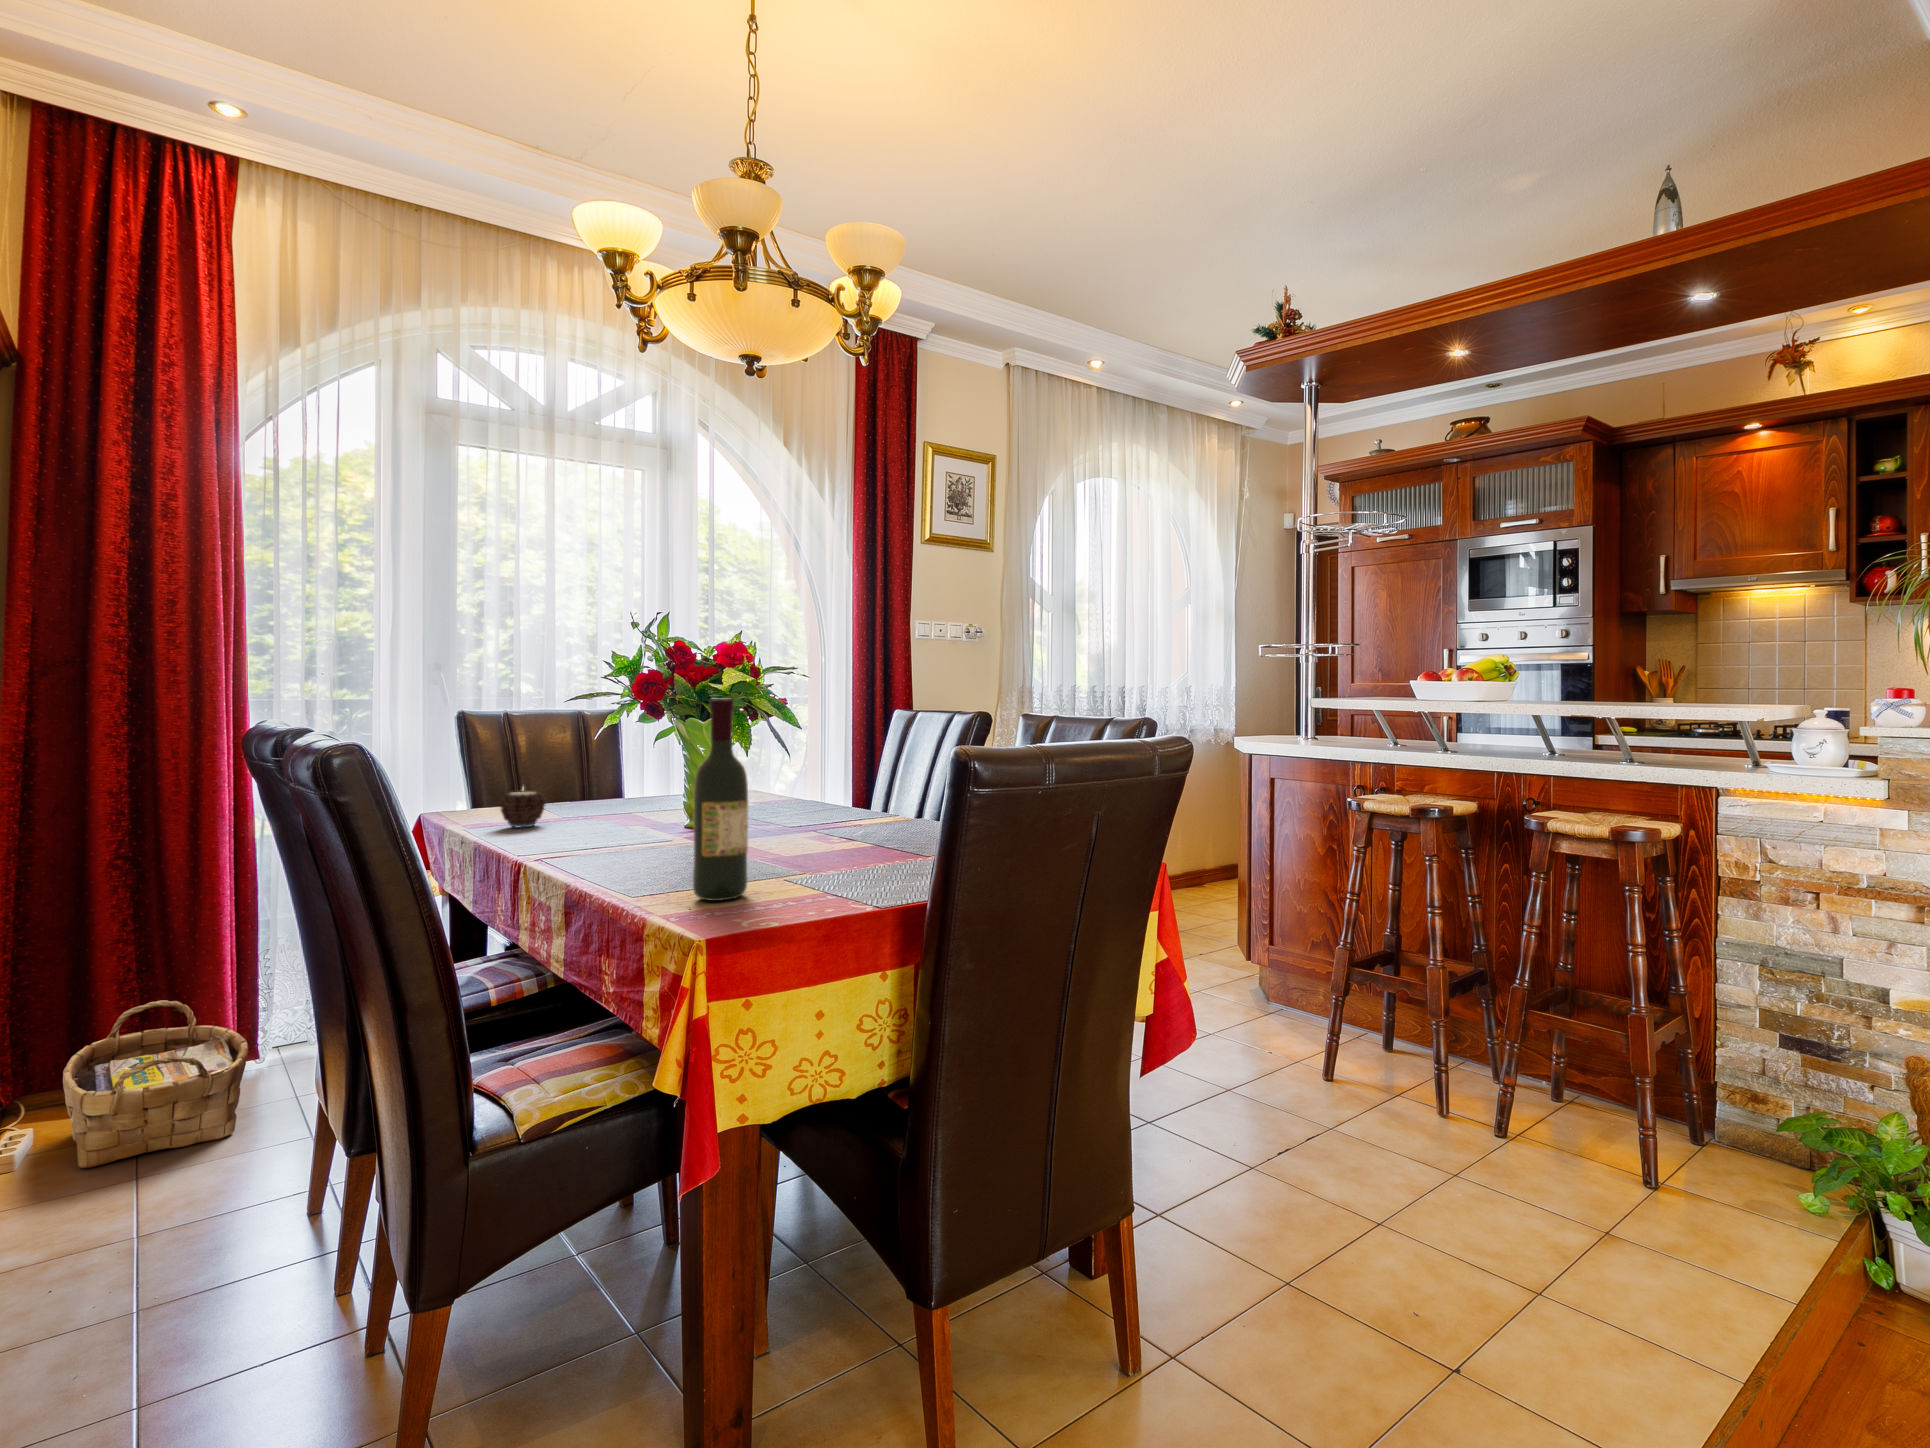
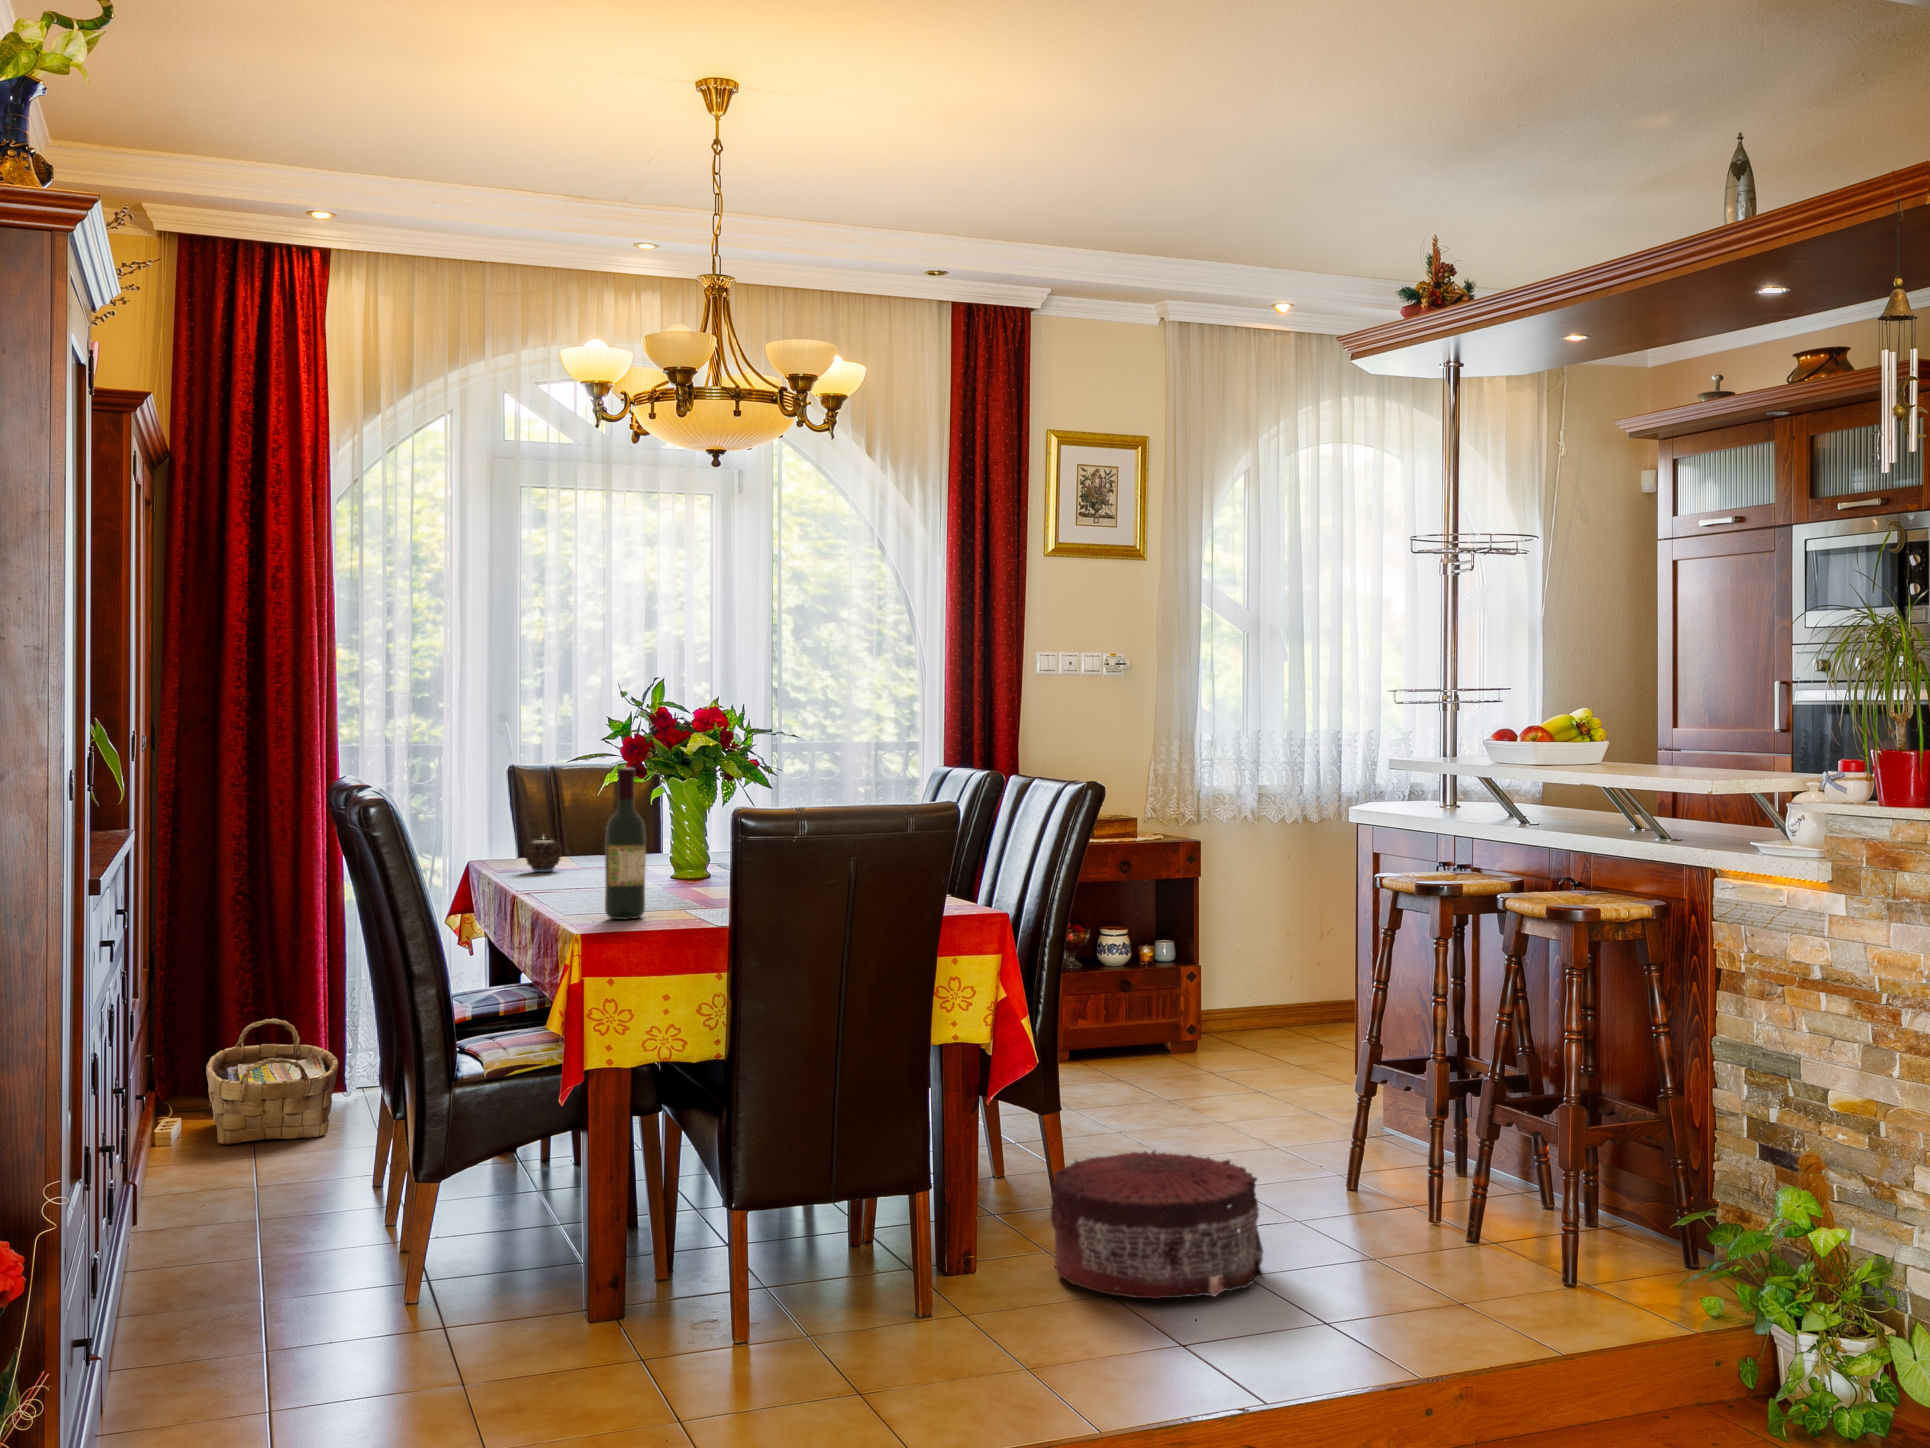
pouf: none [1178,1089,1411,1290] -> present [1051,1150,1263,1299]

